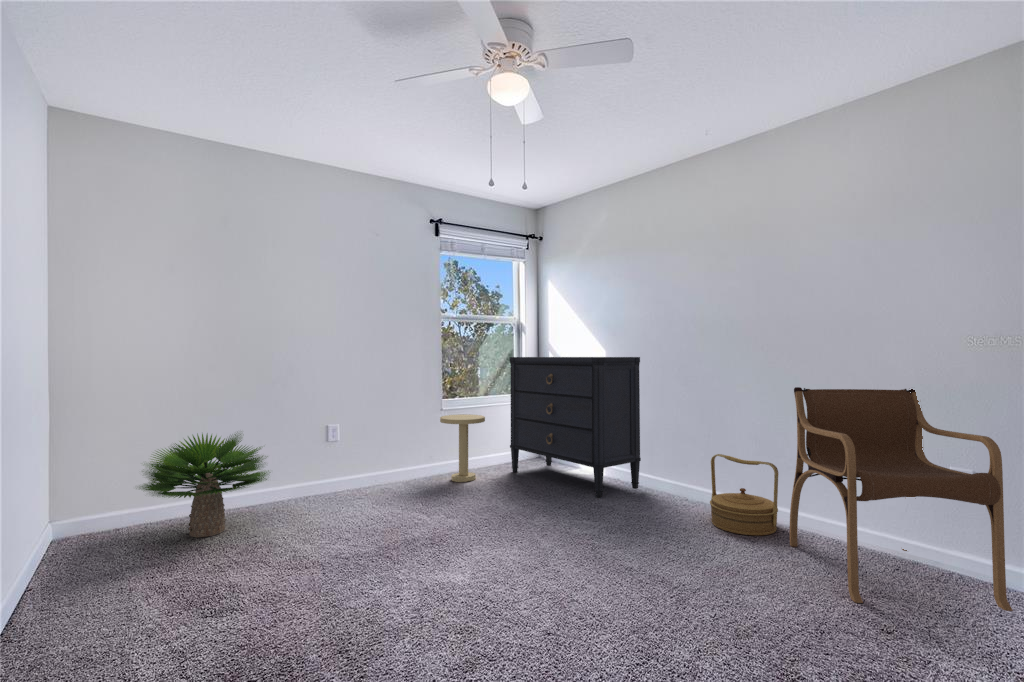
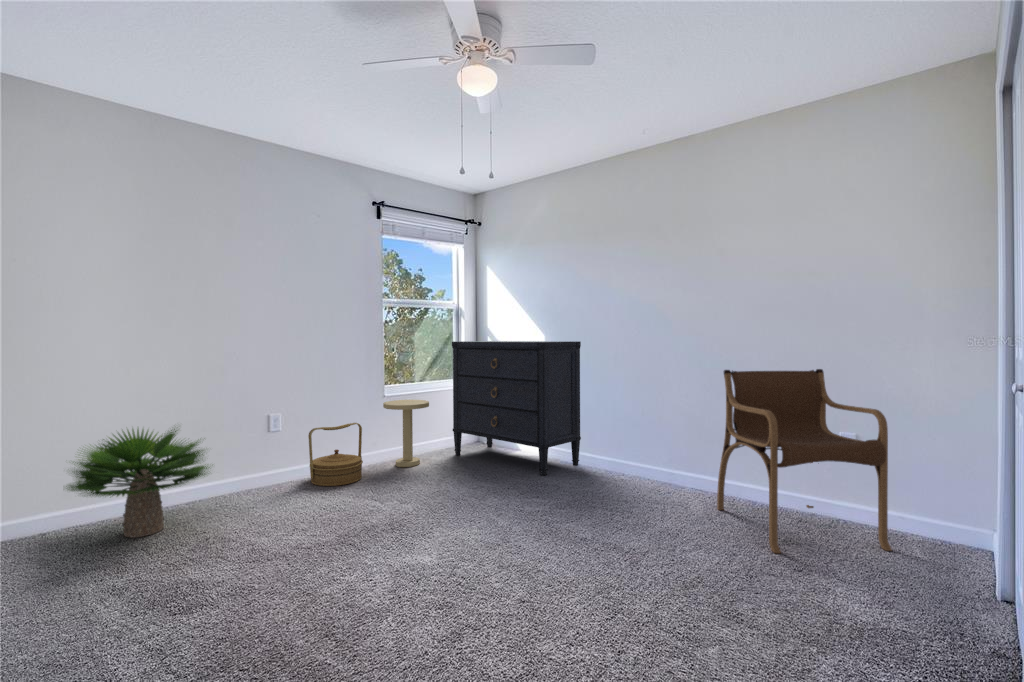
woven basket: present [710,454,778,536] -> present [308,423,363,486]

